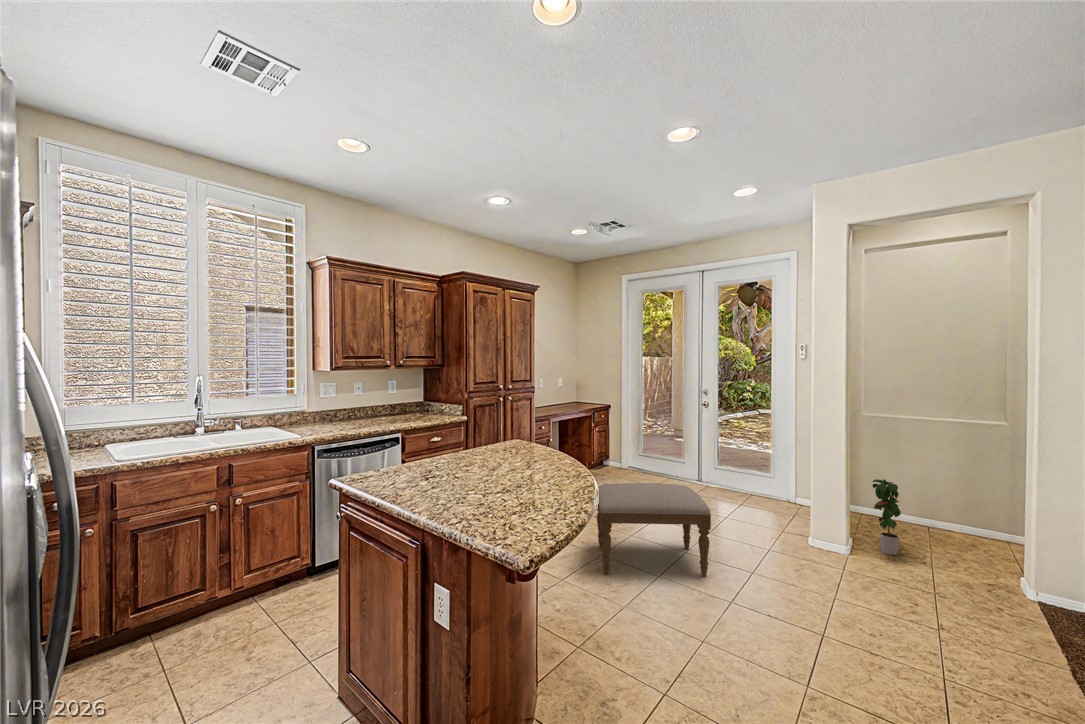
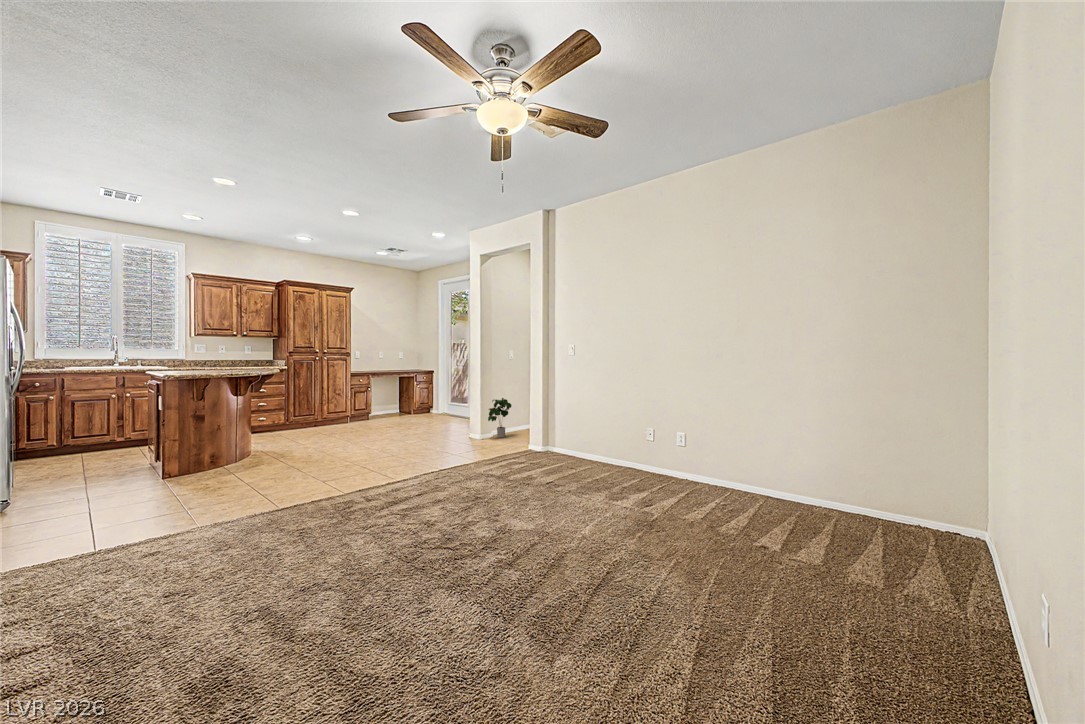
ottoman: present [597,483,711,576] -> none [328,399,397,442]

